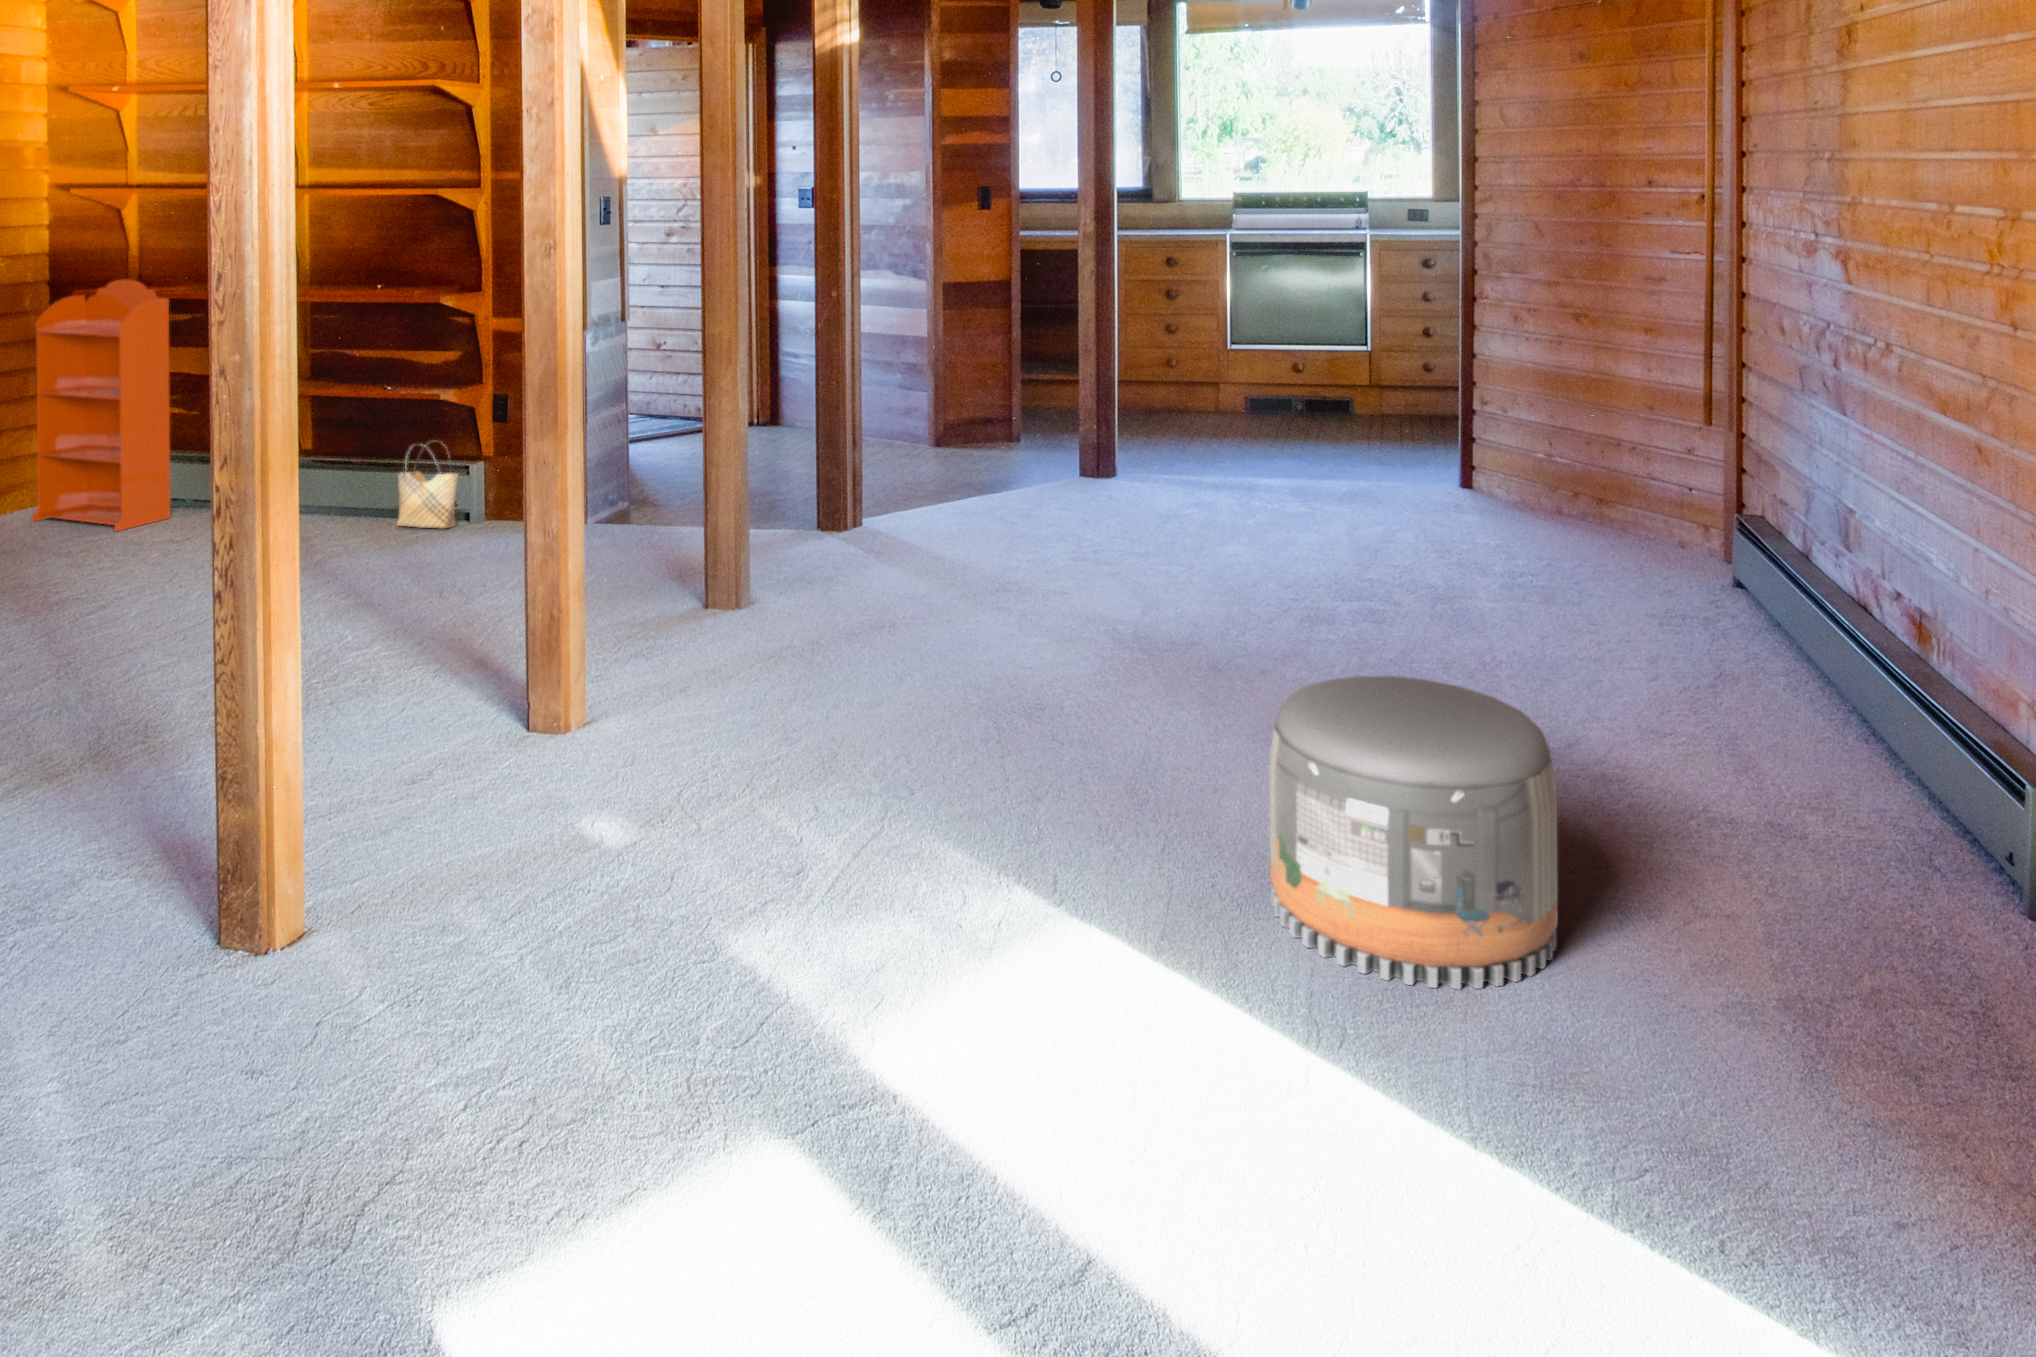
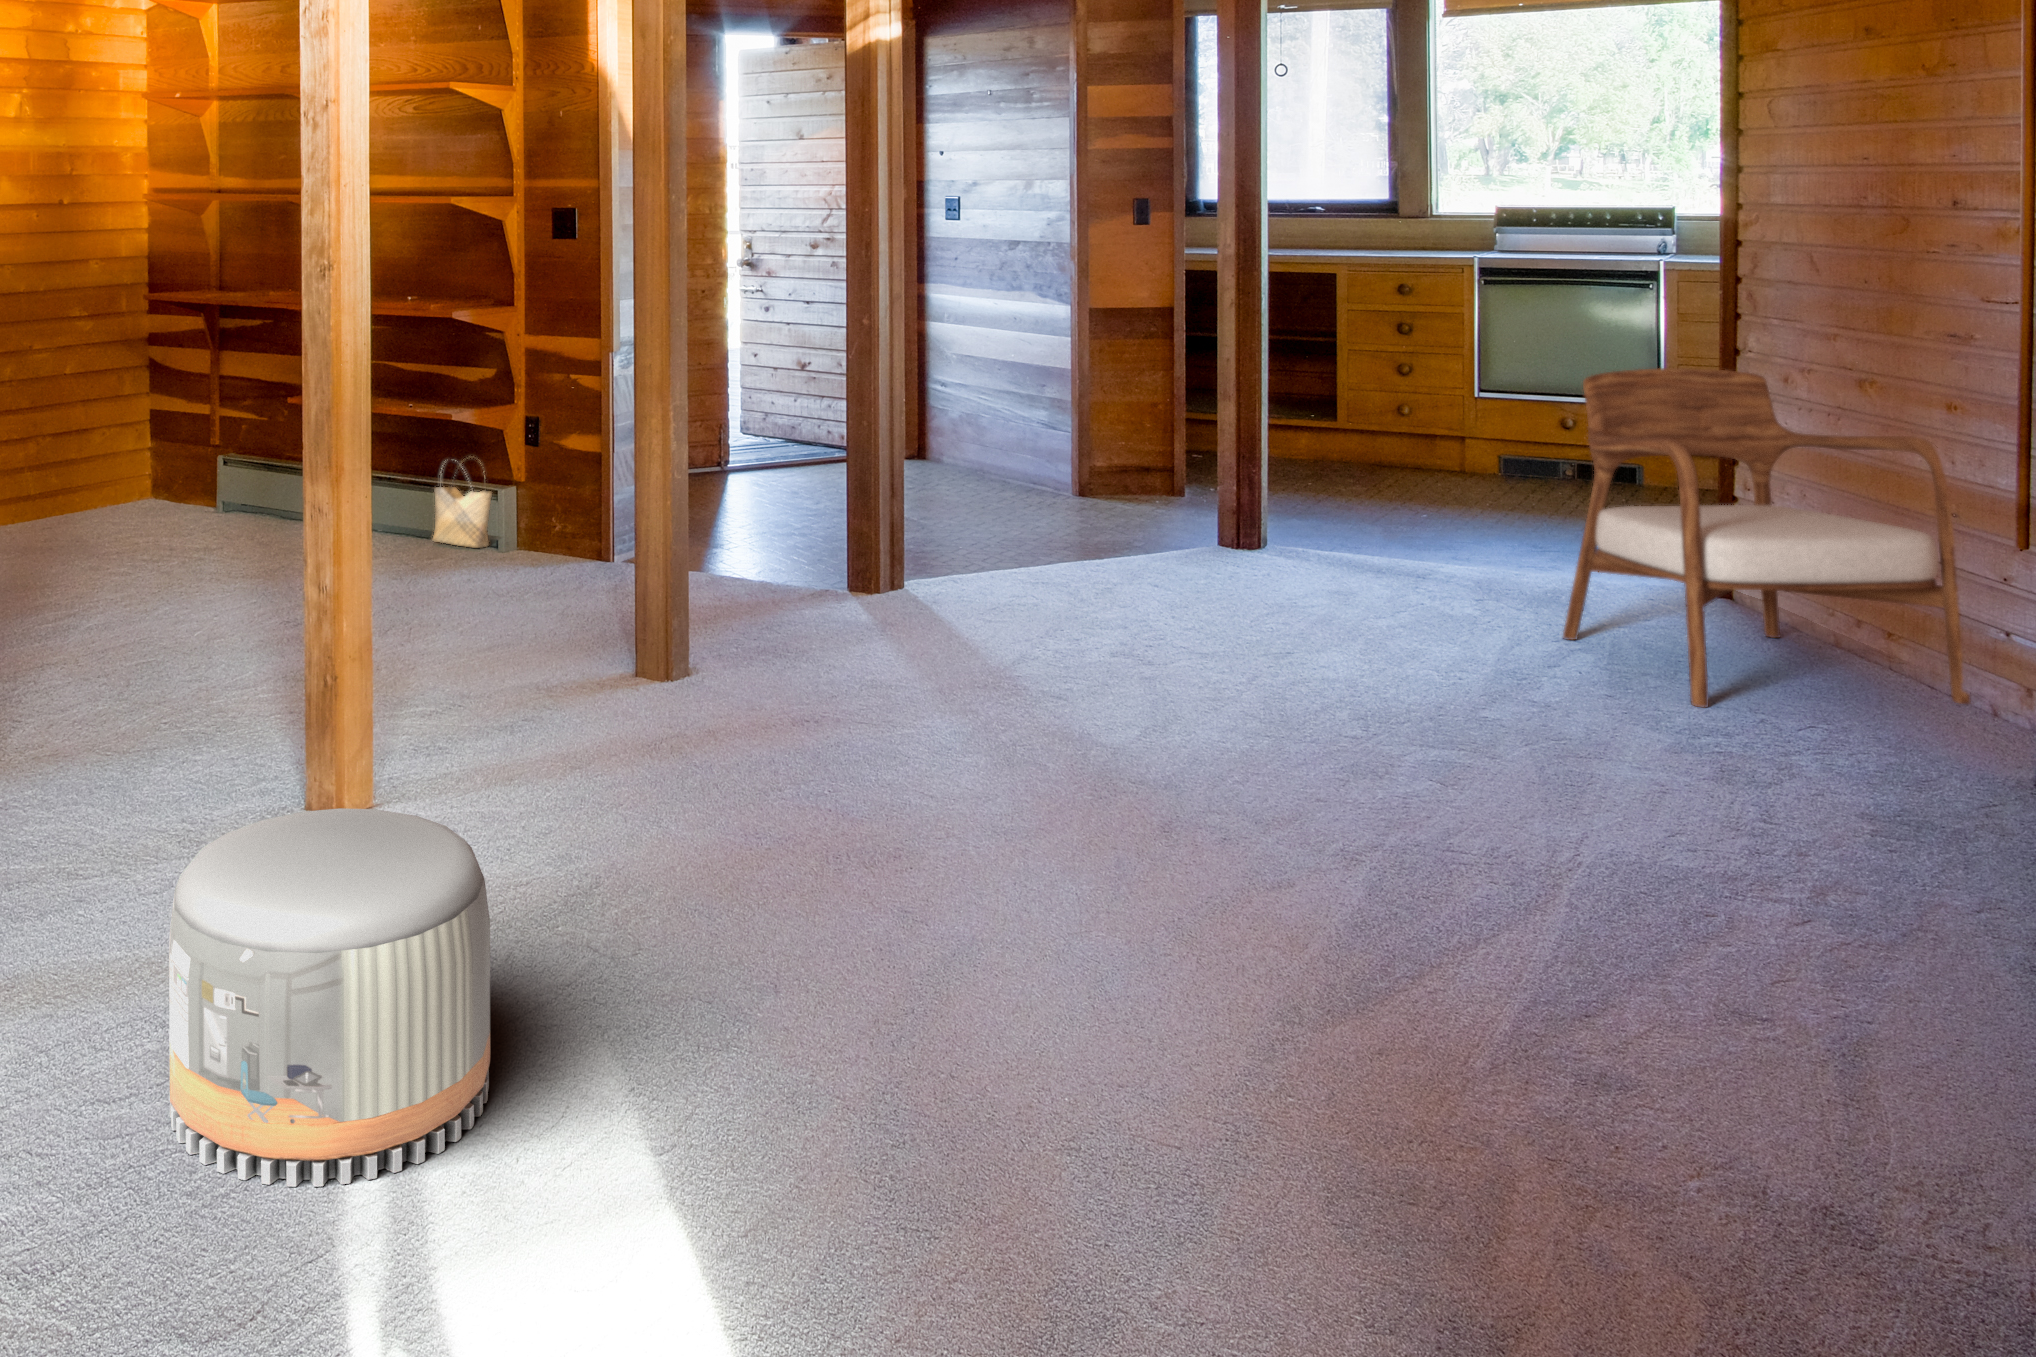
bookcase: present [31,280,170,532] -> none [123,282,240,526]
armchair: none [1377,311,1660,567] -> present [1563,368,1970,708]
pouf: present [1270,676,1557,989] -> present [169,808,490,1187]

